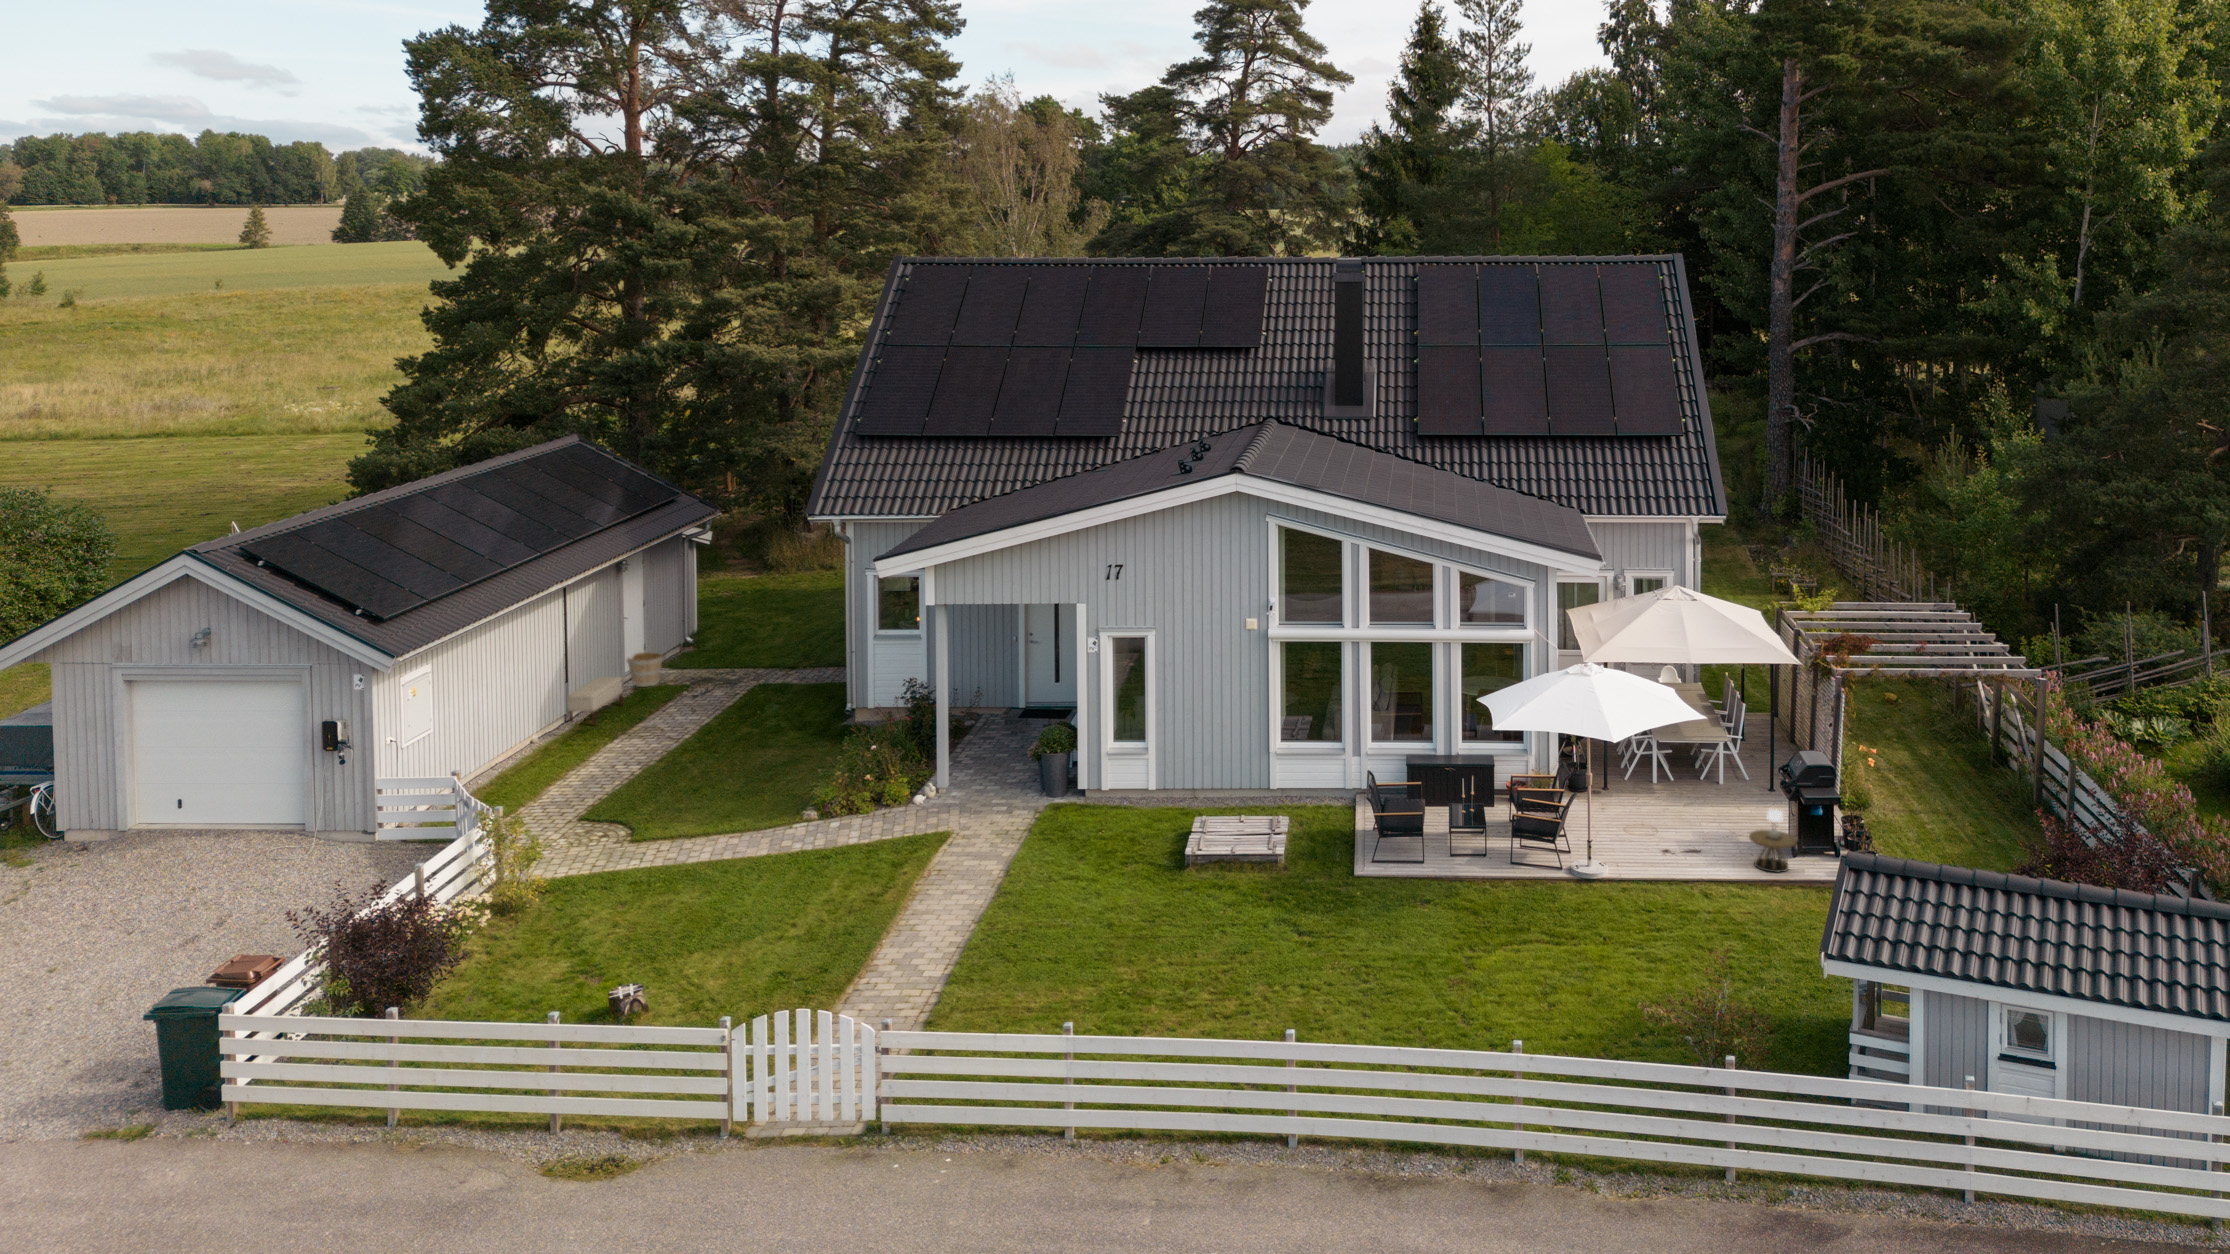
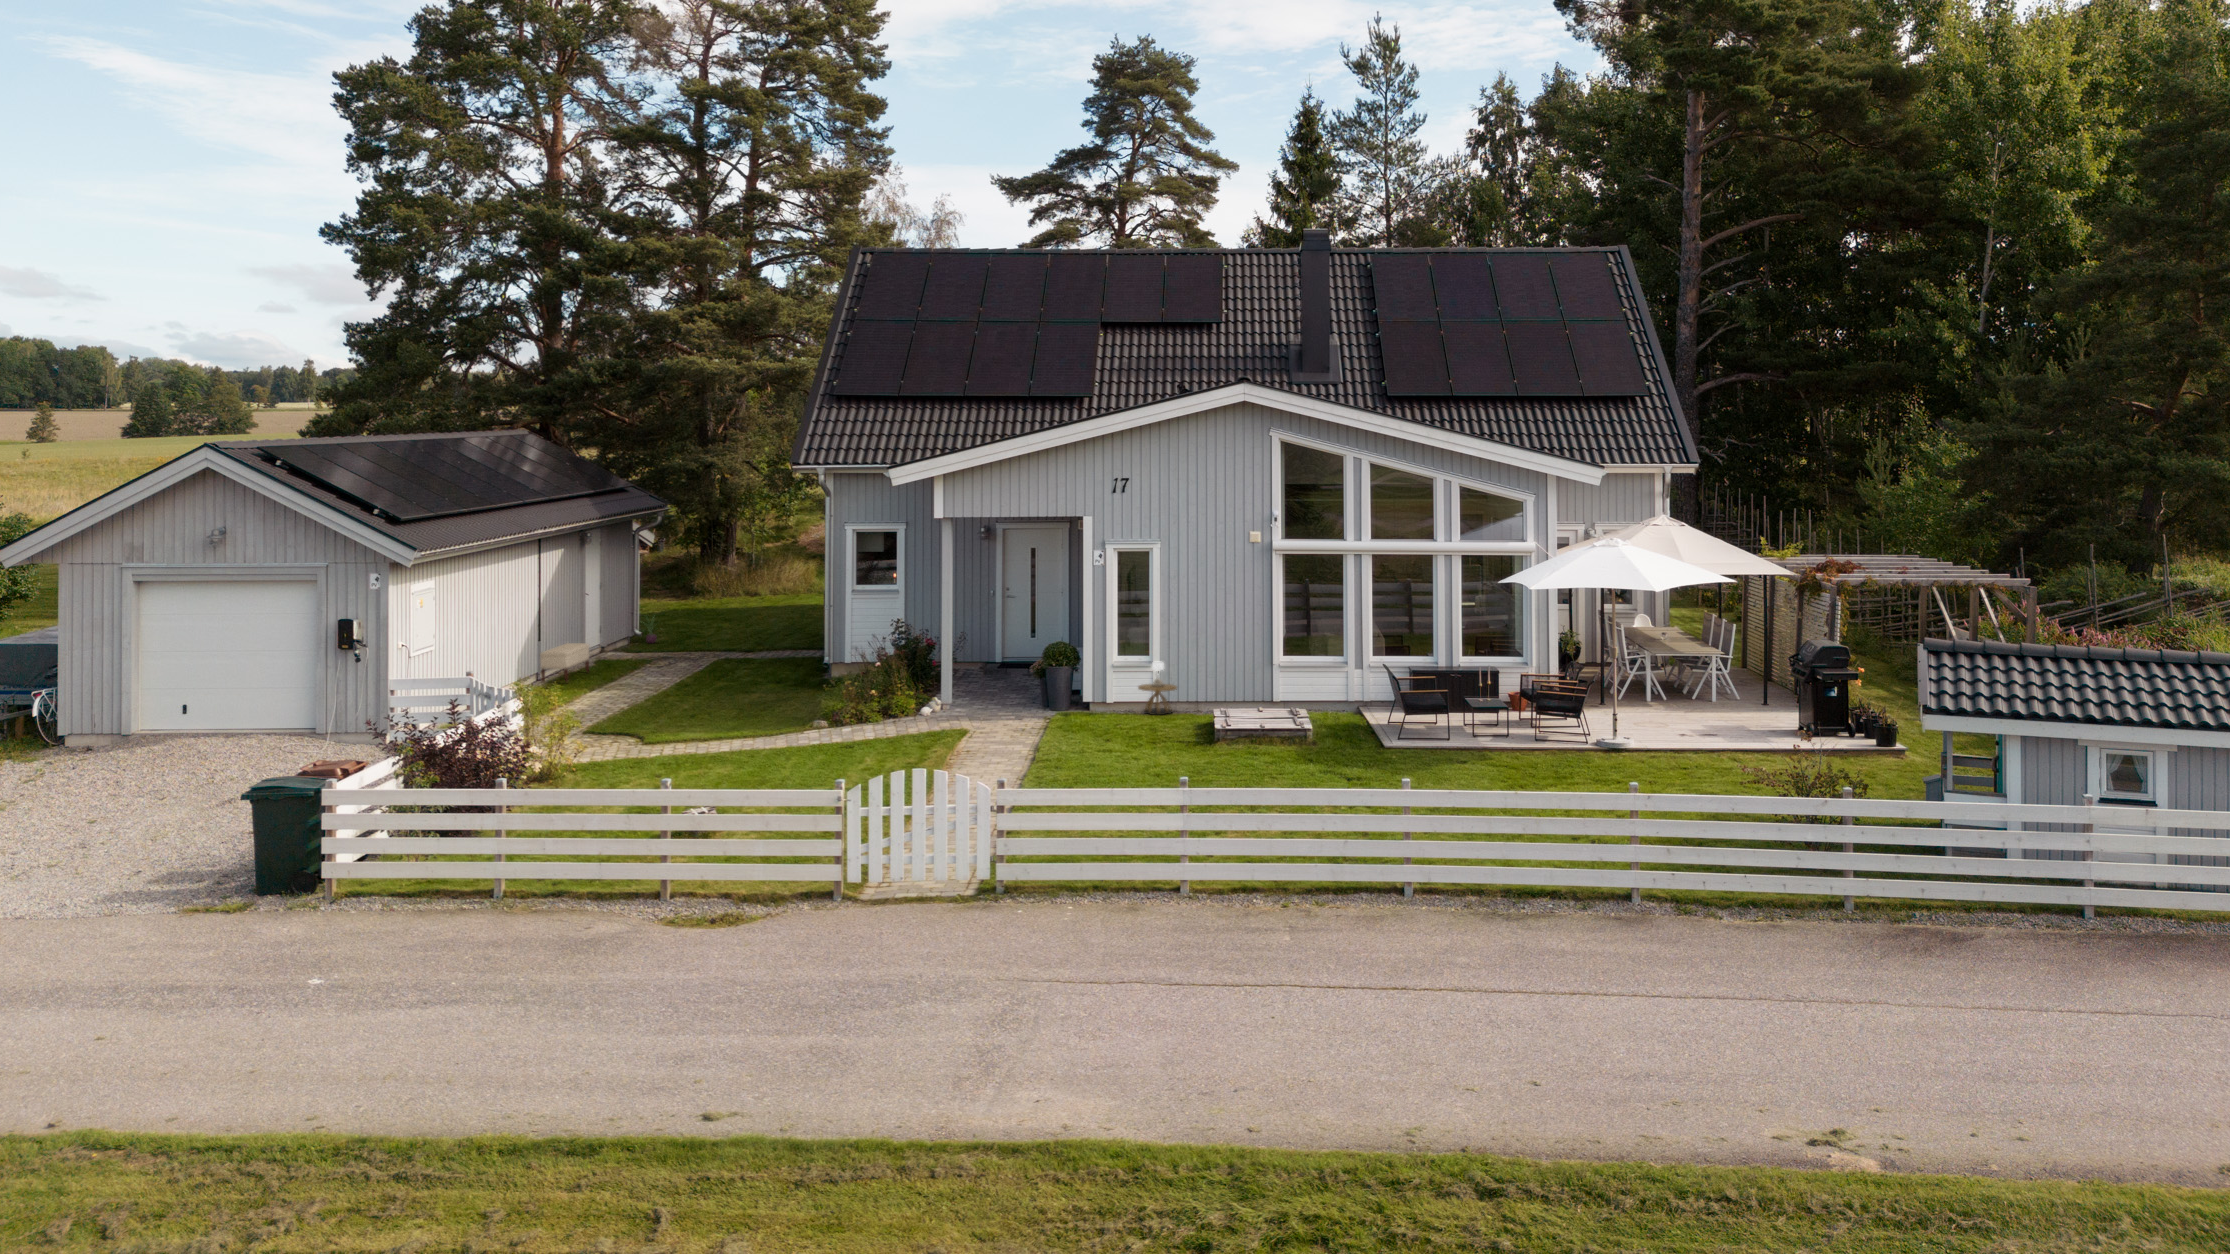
decorative plant: none [682,620,718,650] -> present [643,617,657,643]
wooden bucket: present [627,652,663,687] -> none [587,631,623,663]
side table: present [1749,809,1797,873] -> present [1138,662,1177,715]

